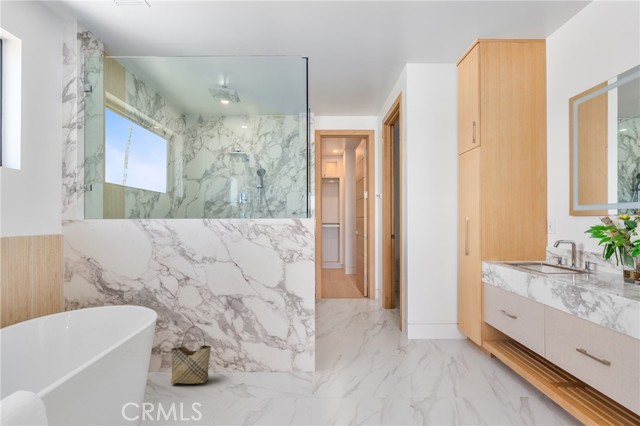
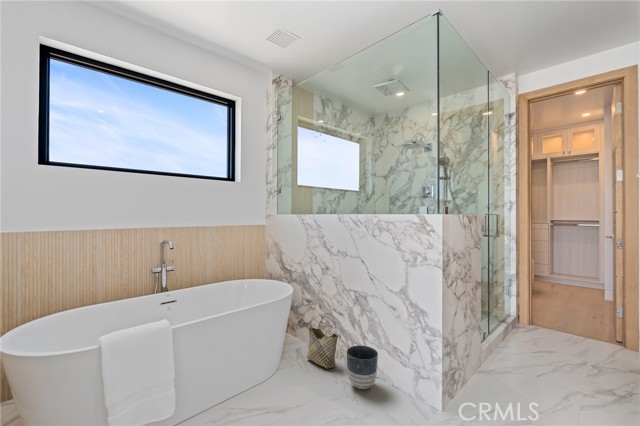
planter: none [233,344,263,385] -> present [347,346,378,389]

